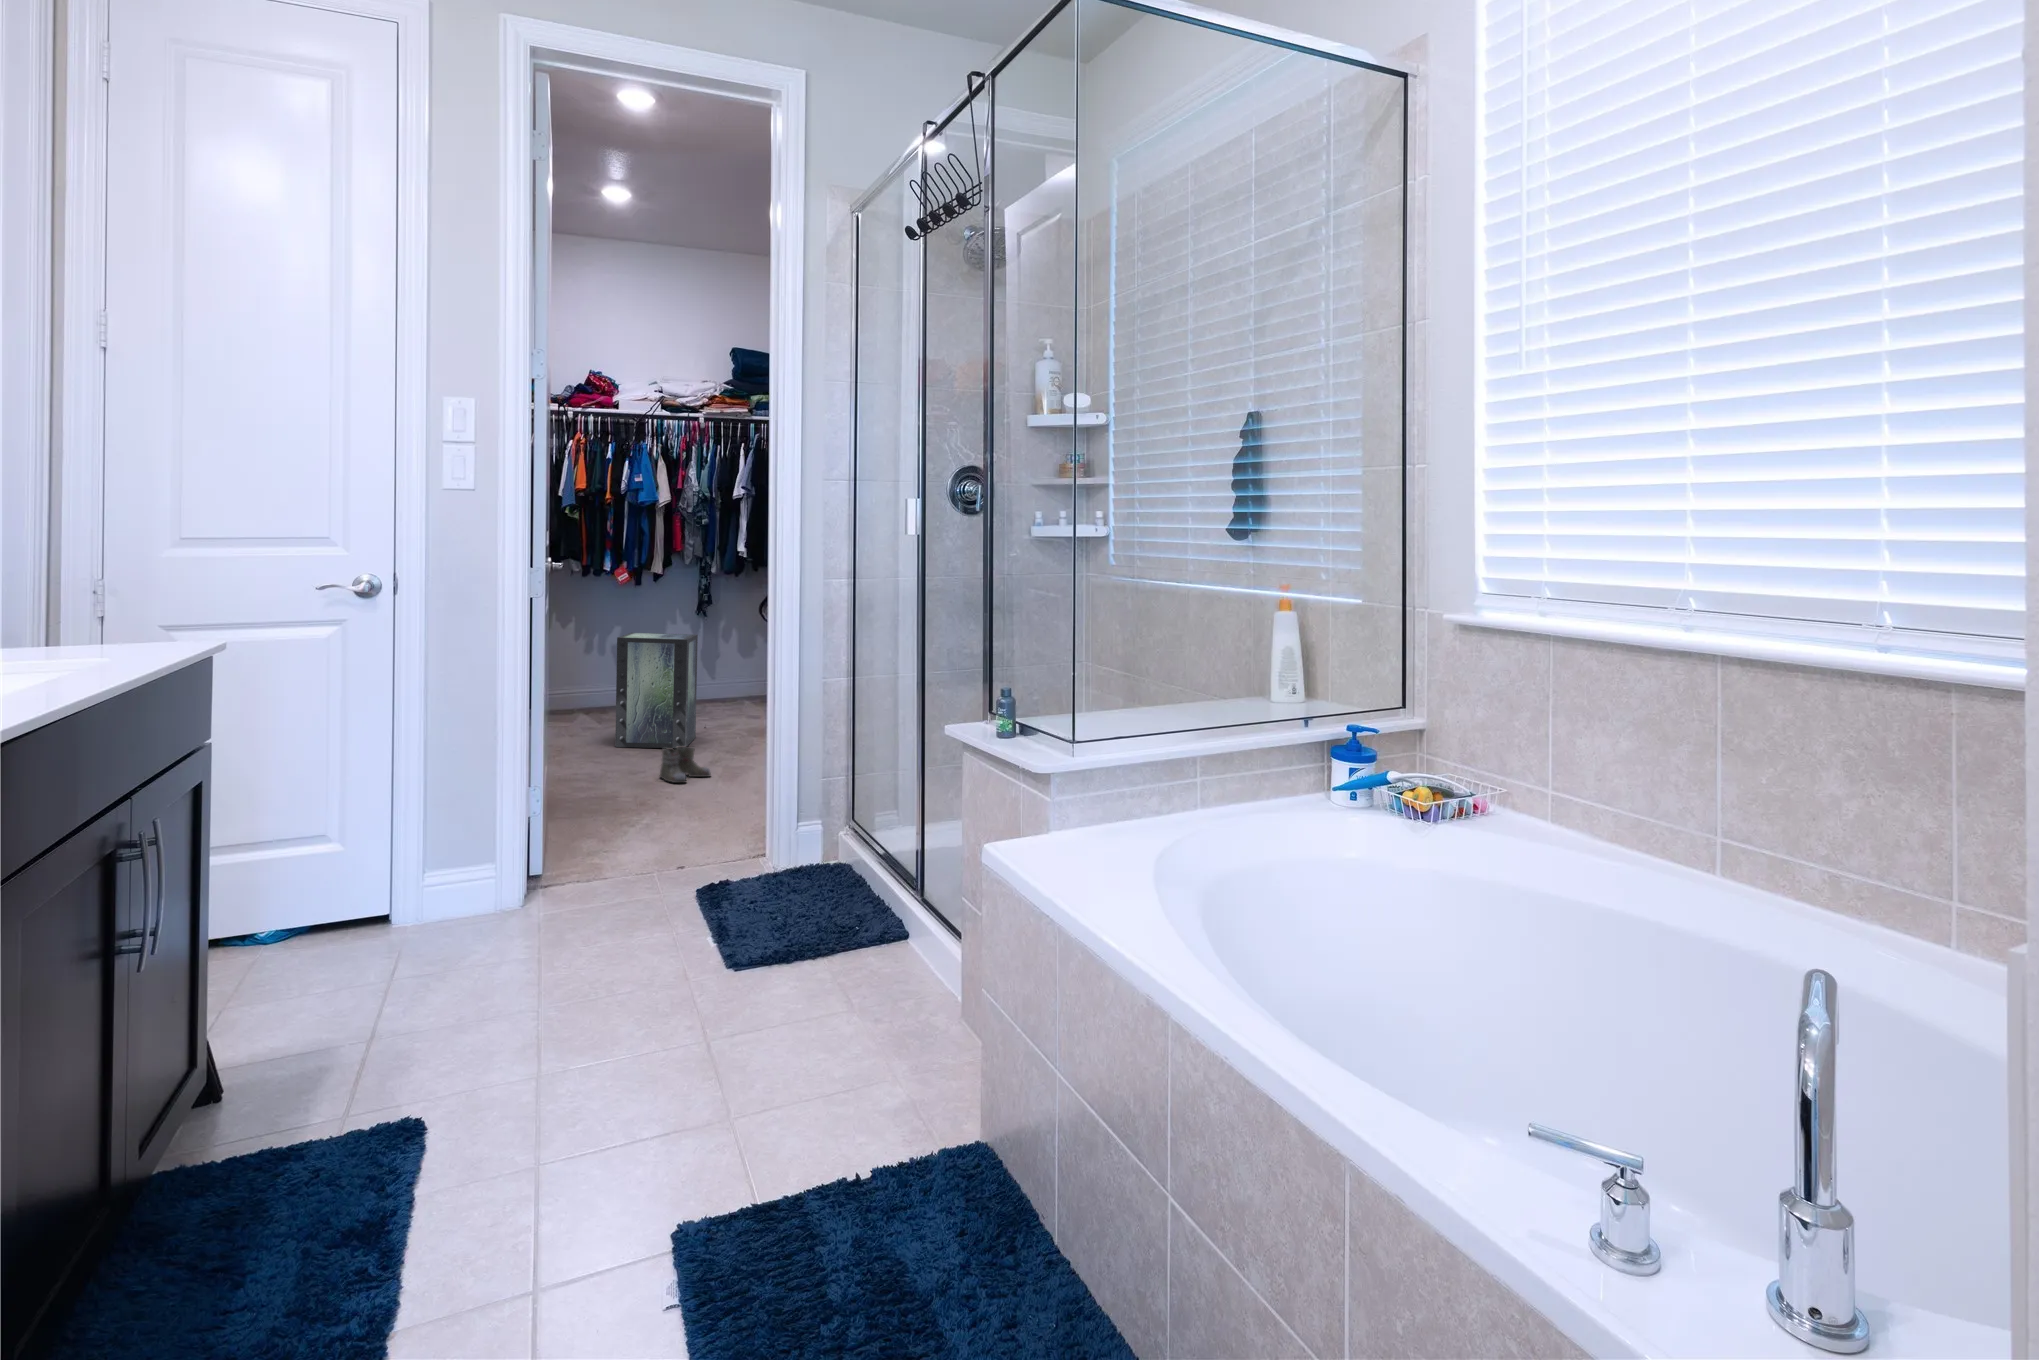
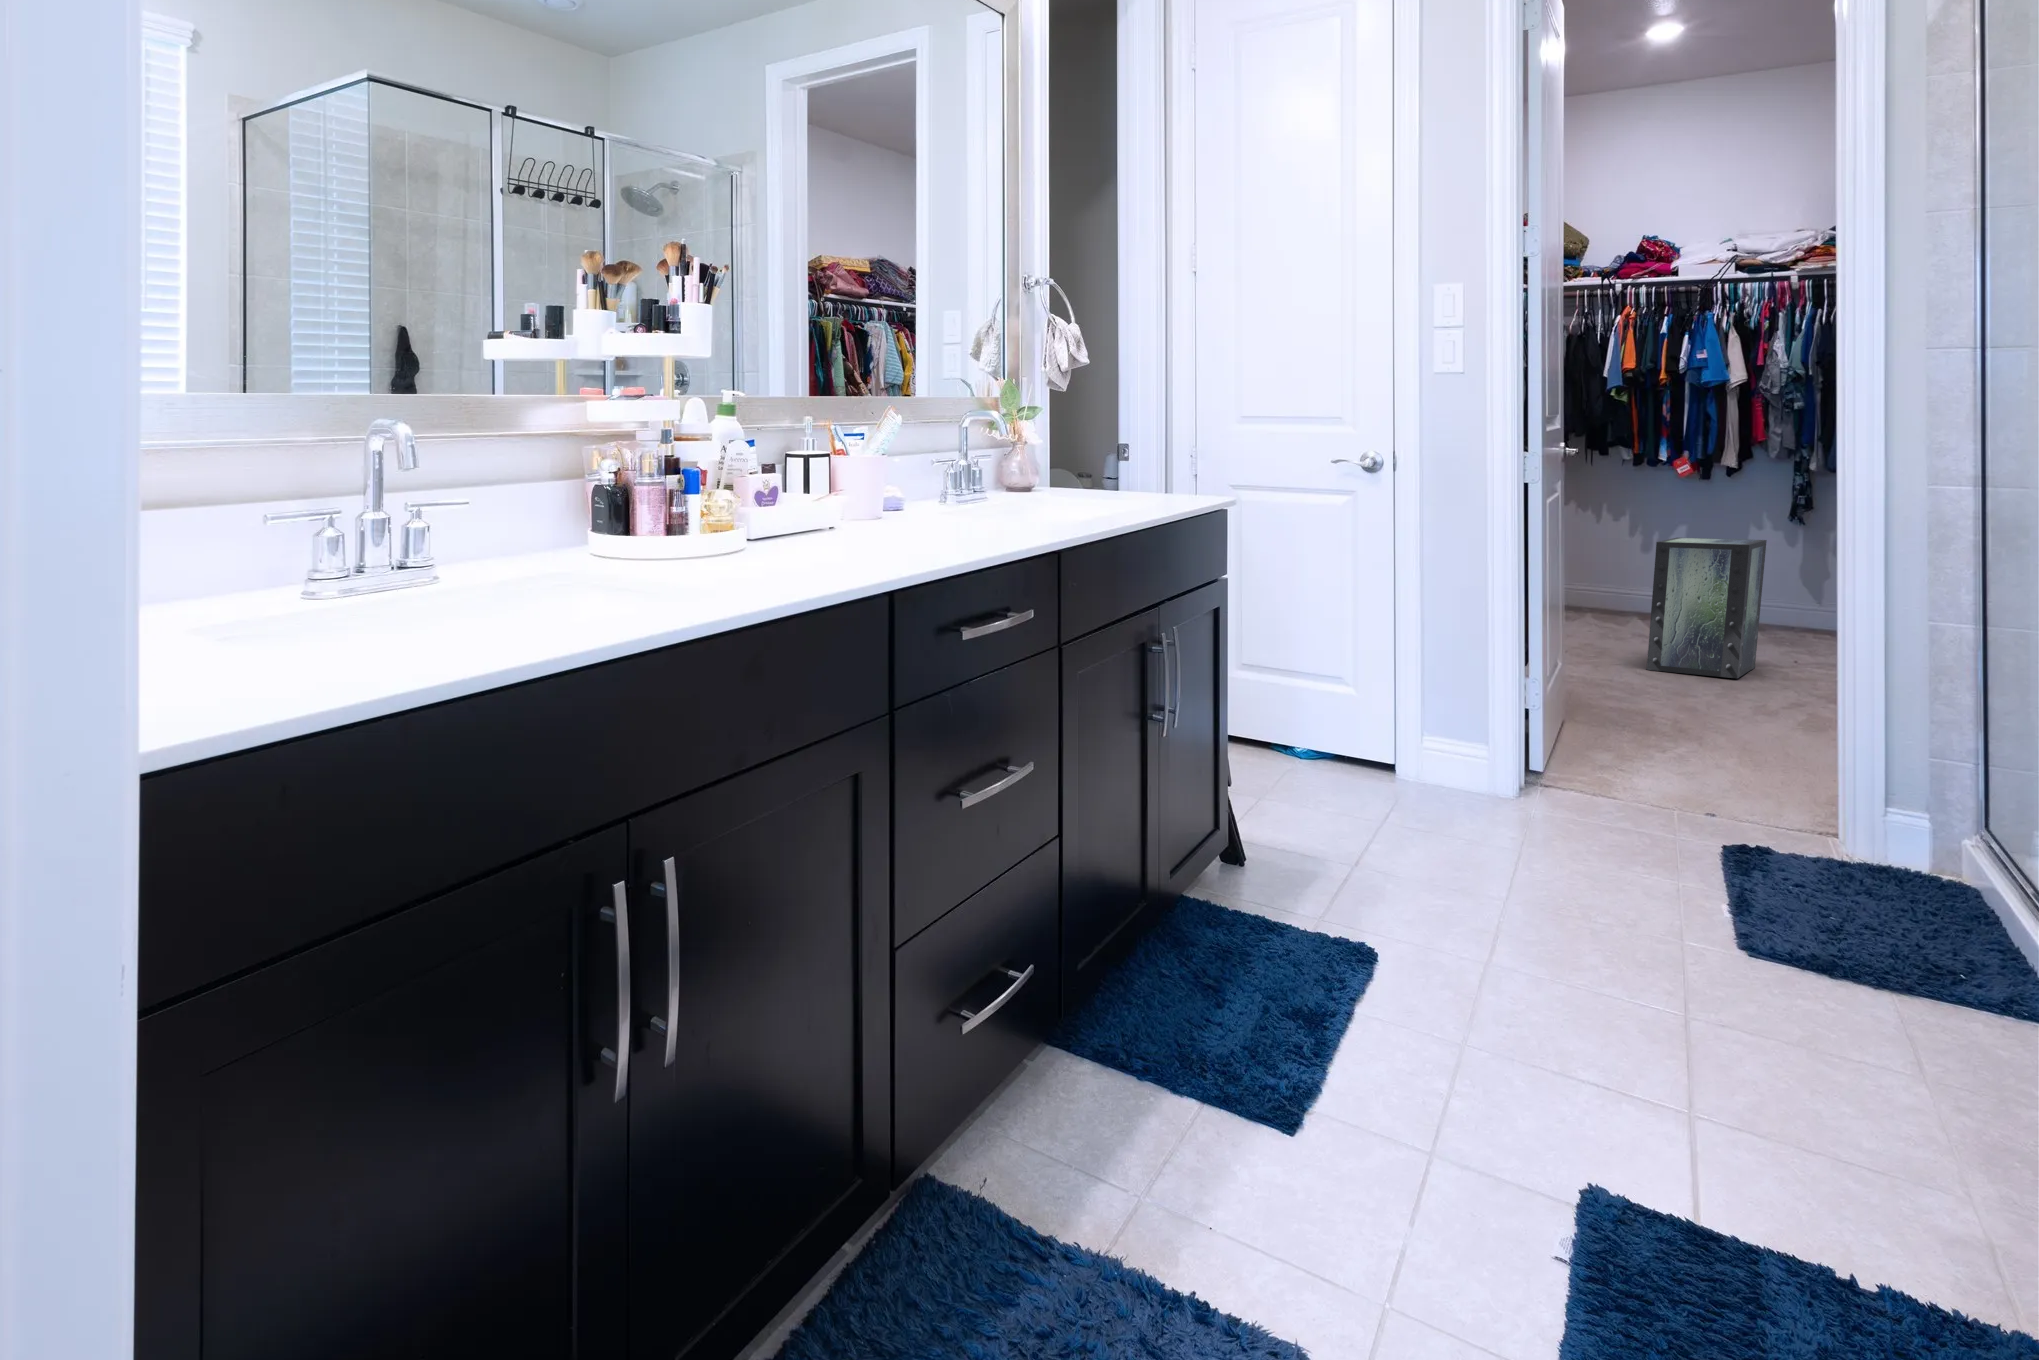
boots: present [660,746,711,783] -> none [1687,673,1768,719]

